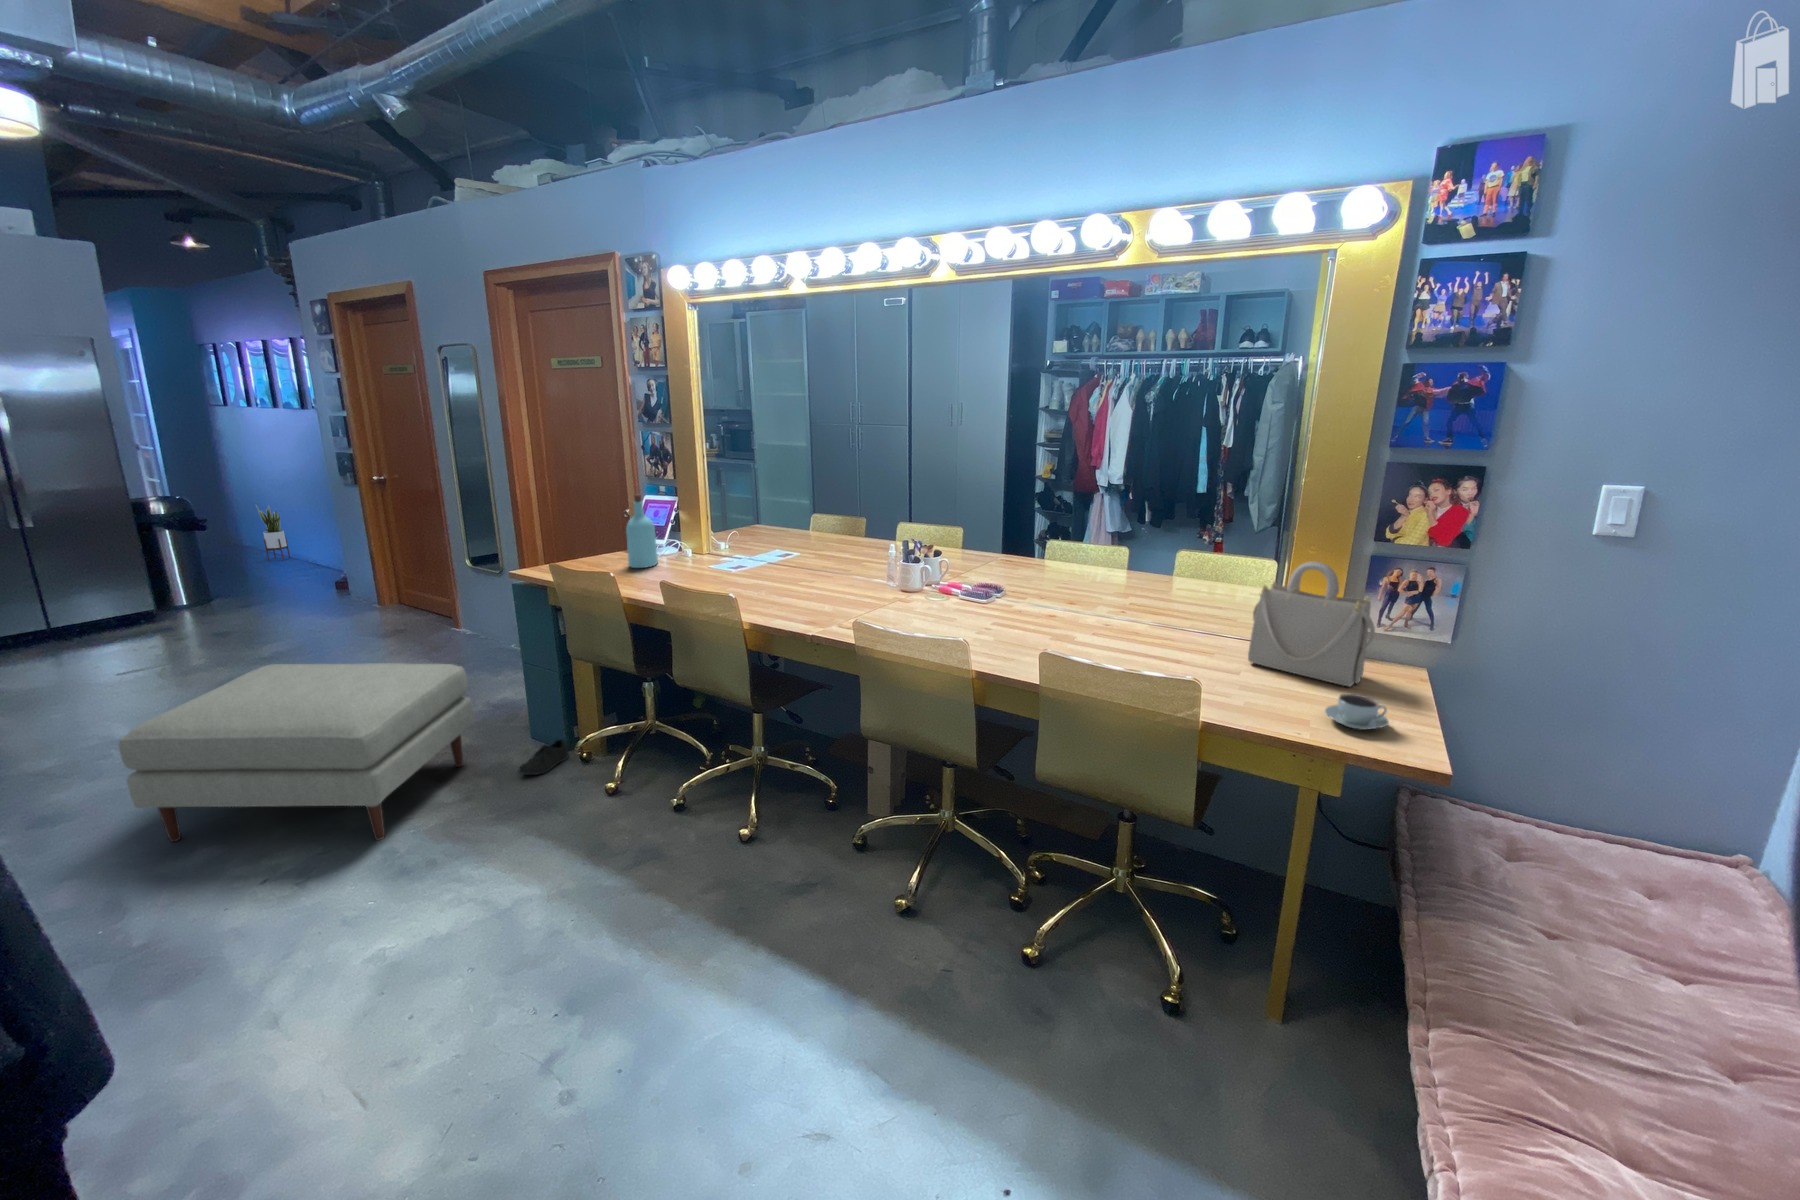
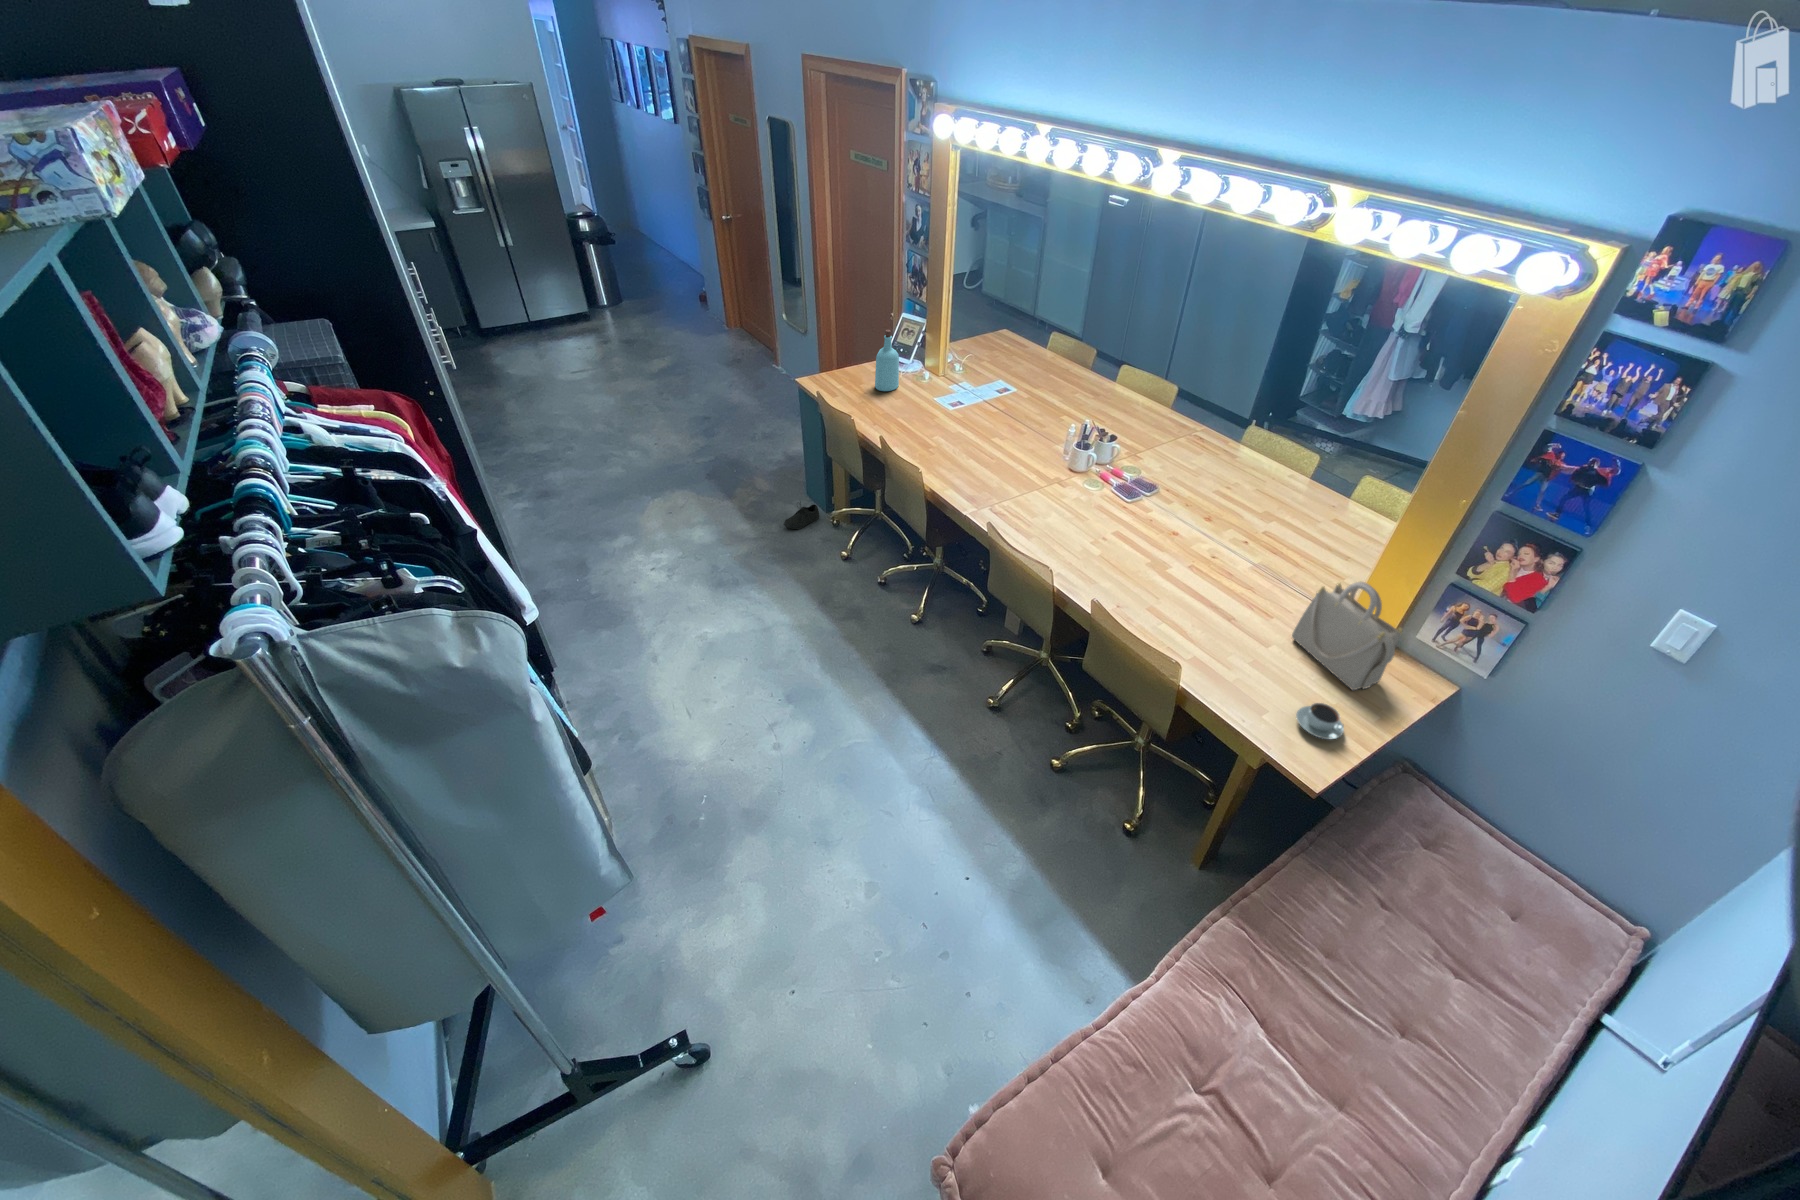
potted plant: present [256,505,290,561] -> none [646,209,669,261]
ottoman: present [119,663,474,842] -> none [563,412,761,556]

